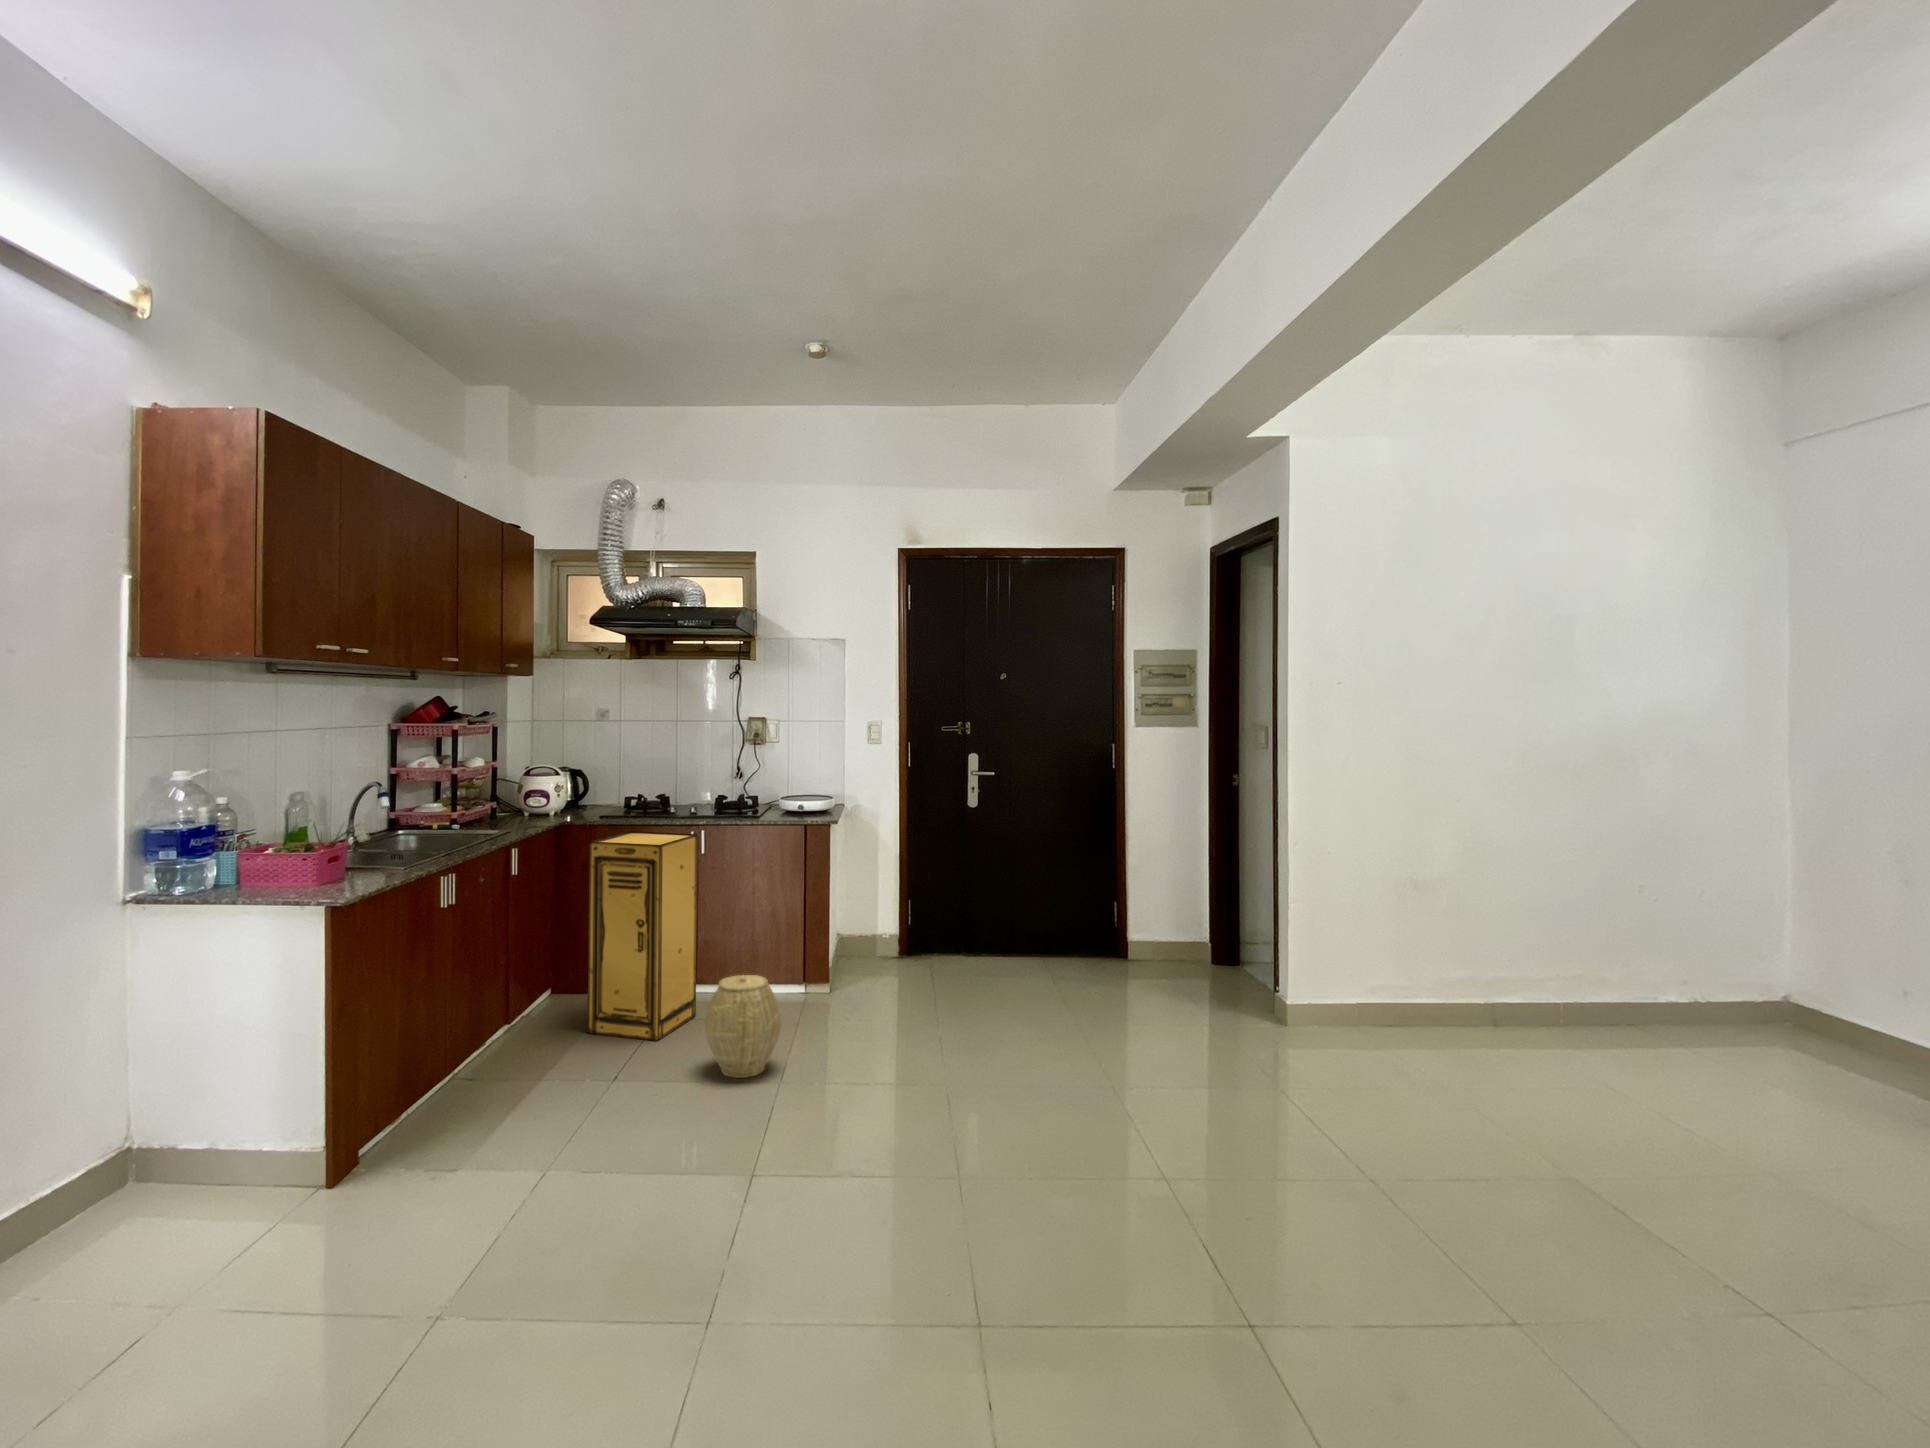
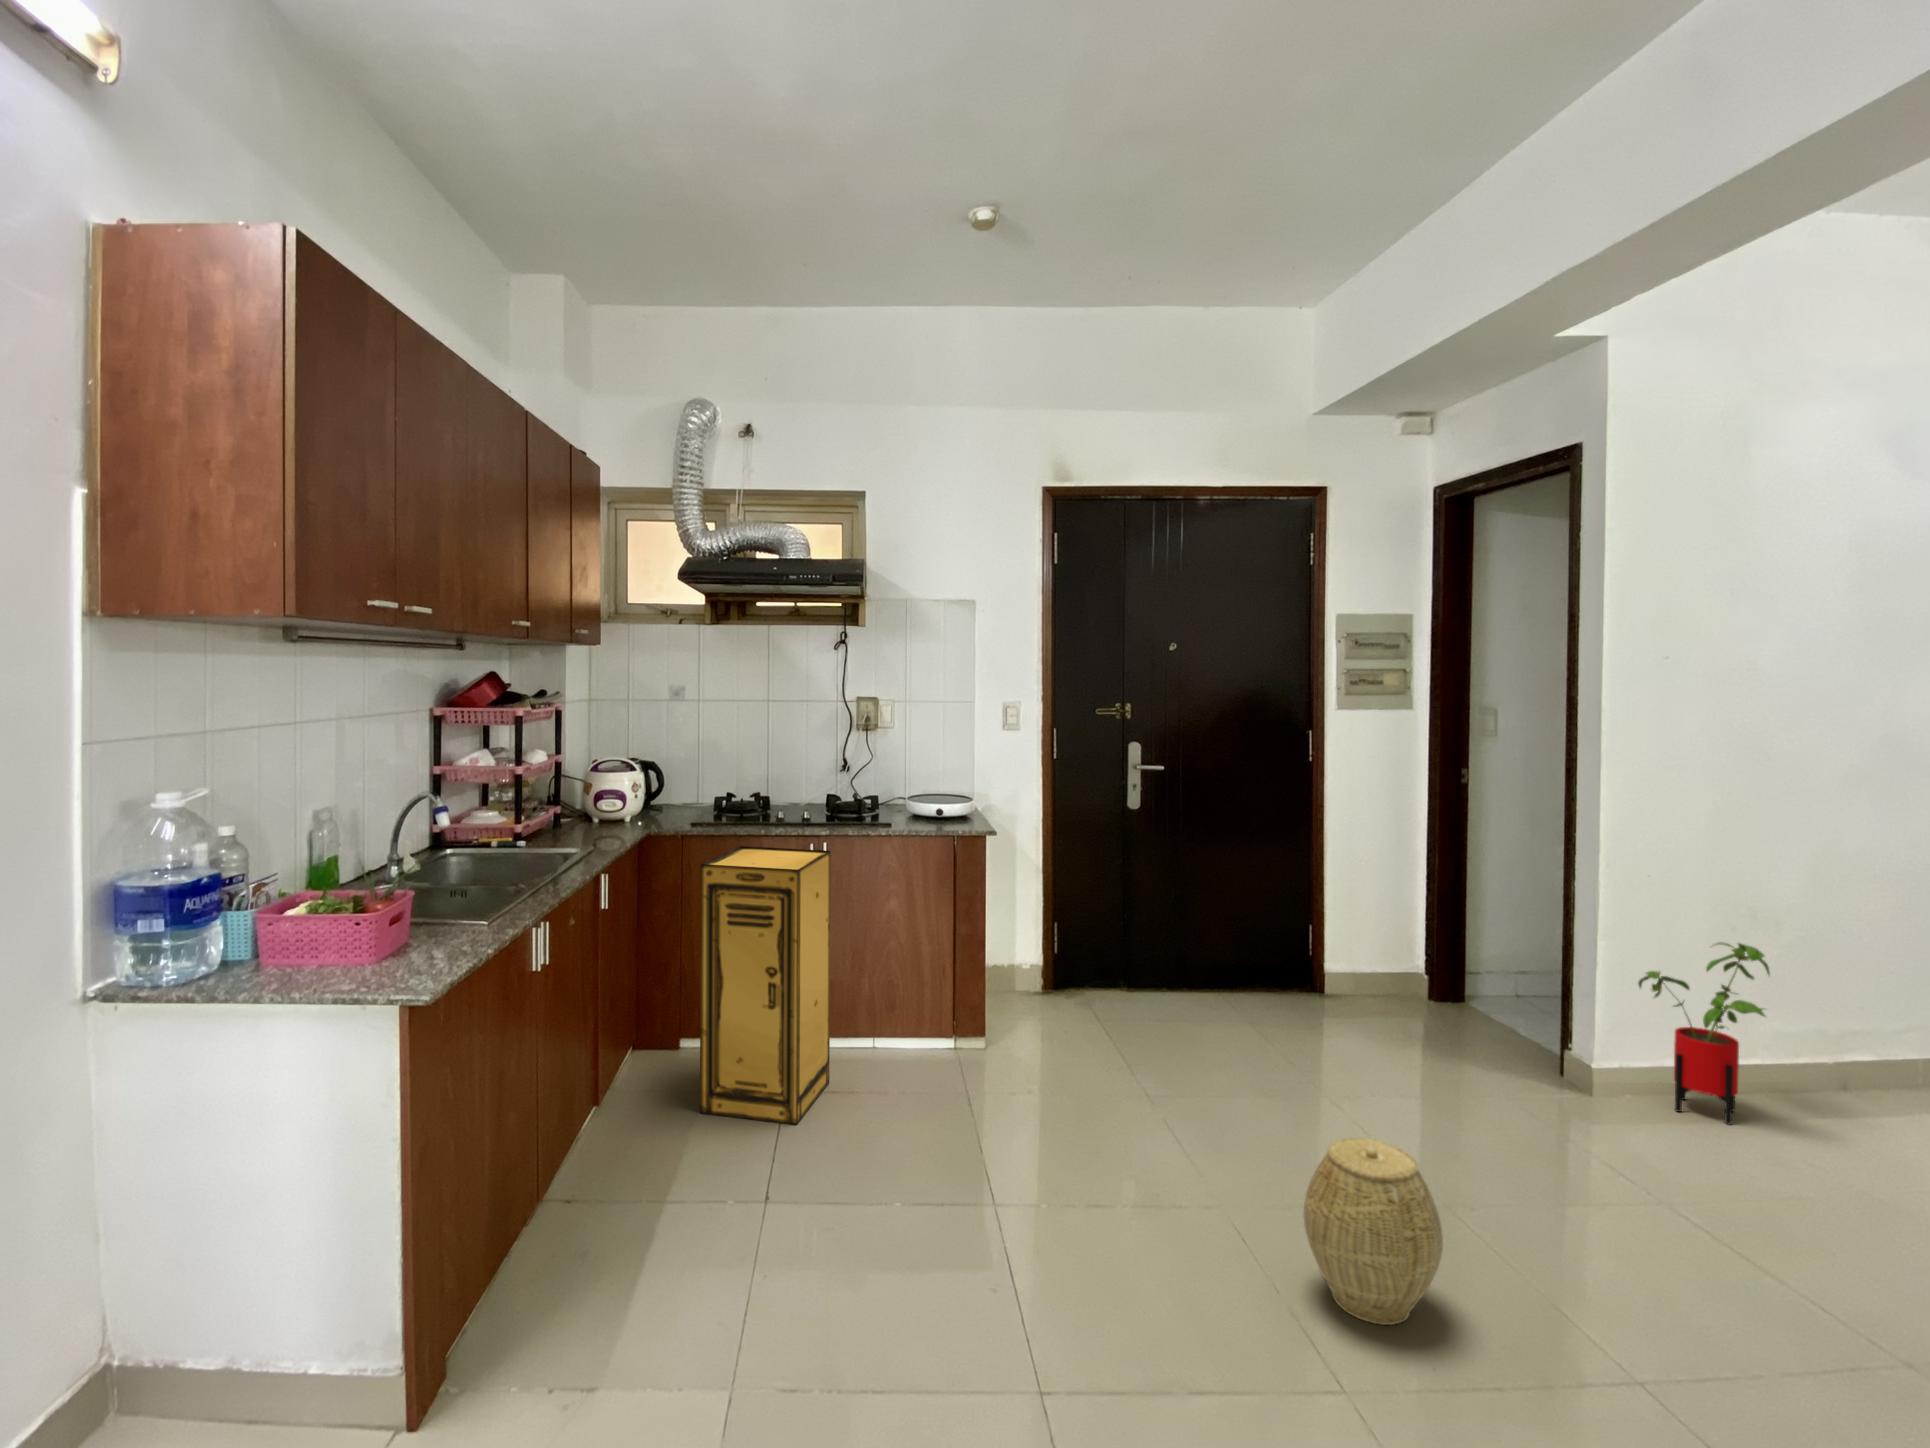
house plant: none [1329,907,1421,1049] -> present [1638,942,1770,1125]
woven basket: present [705,975,781,1078] -> present [1303,1138,1443,1325]

